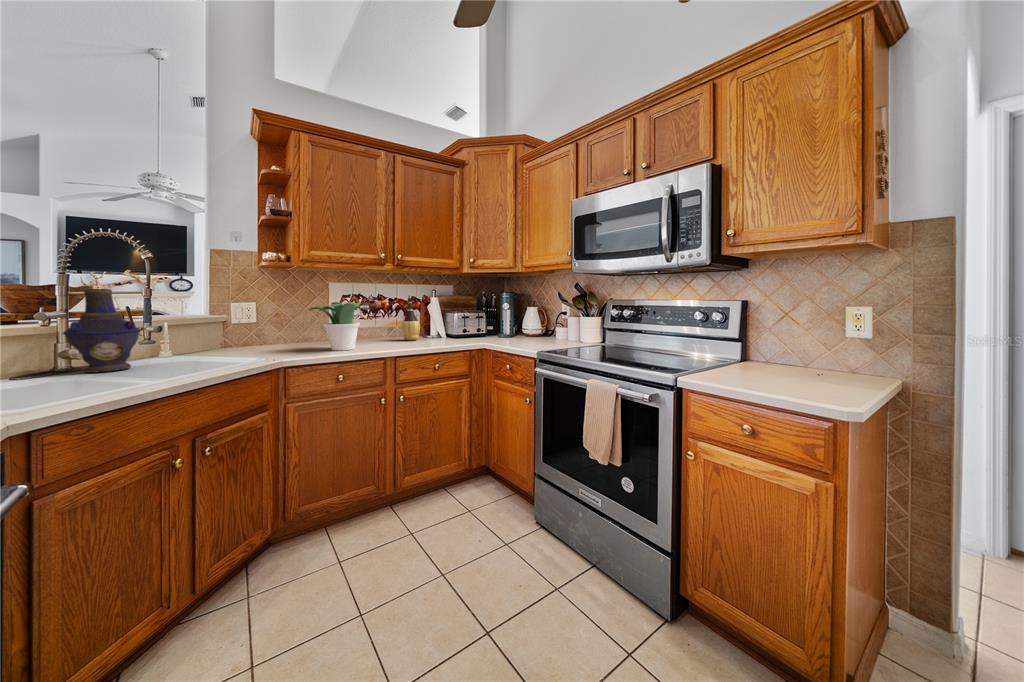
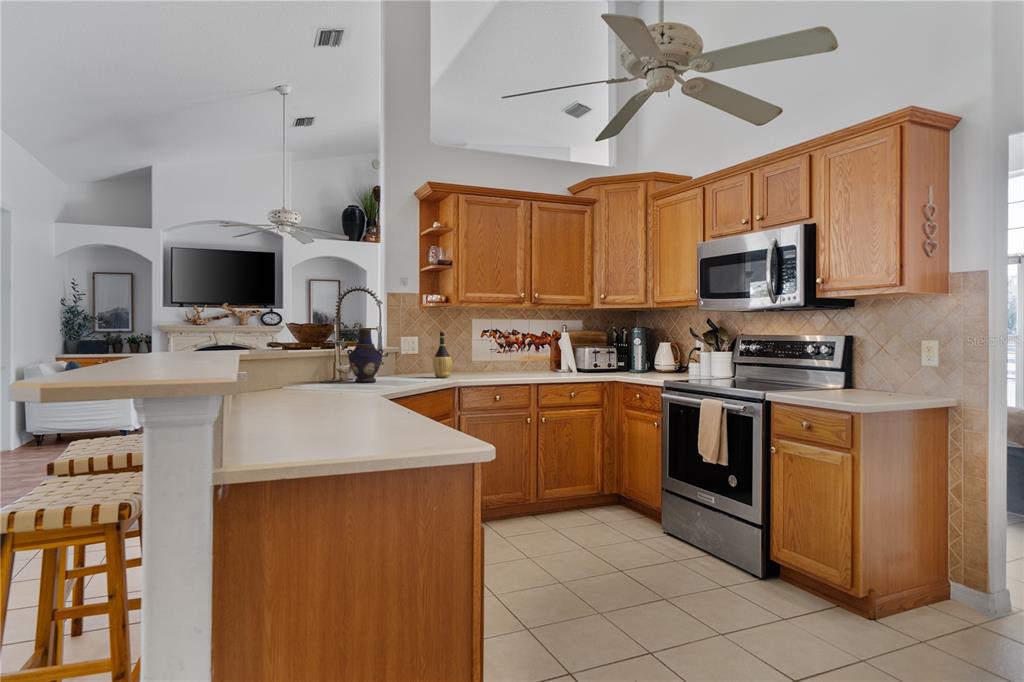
wine bottle: present [401,295,420,340] -> present [433,329,452,377]
potted plant: present [308,302,374,351] -> none [471,337,521,377]

